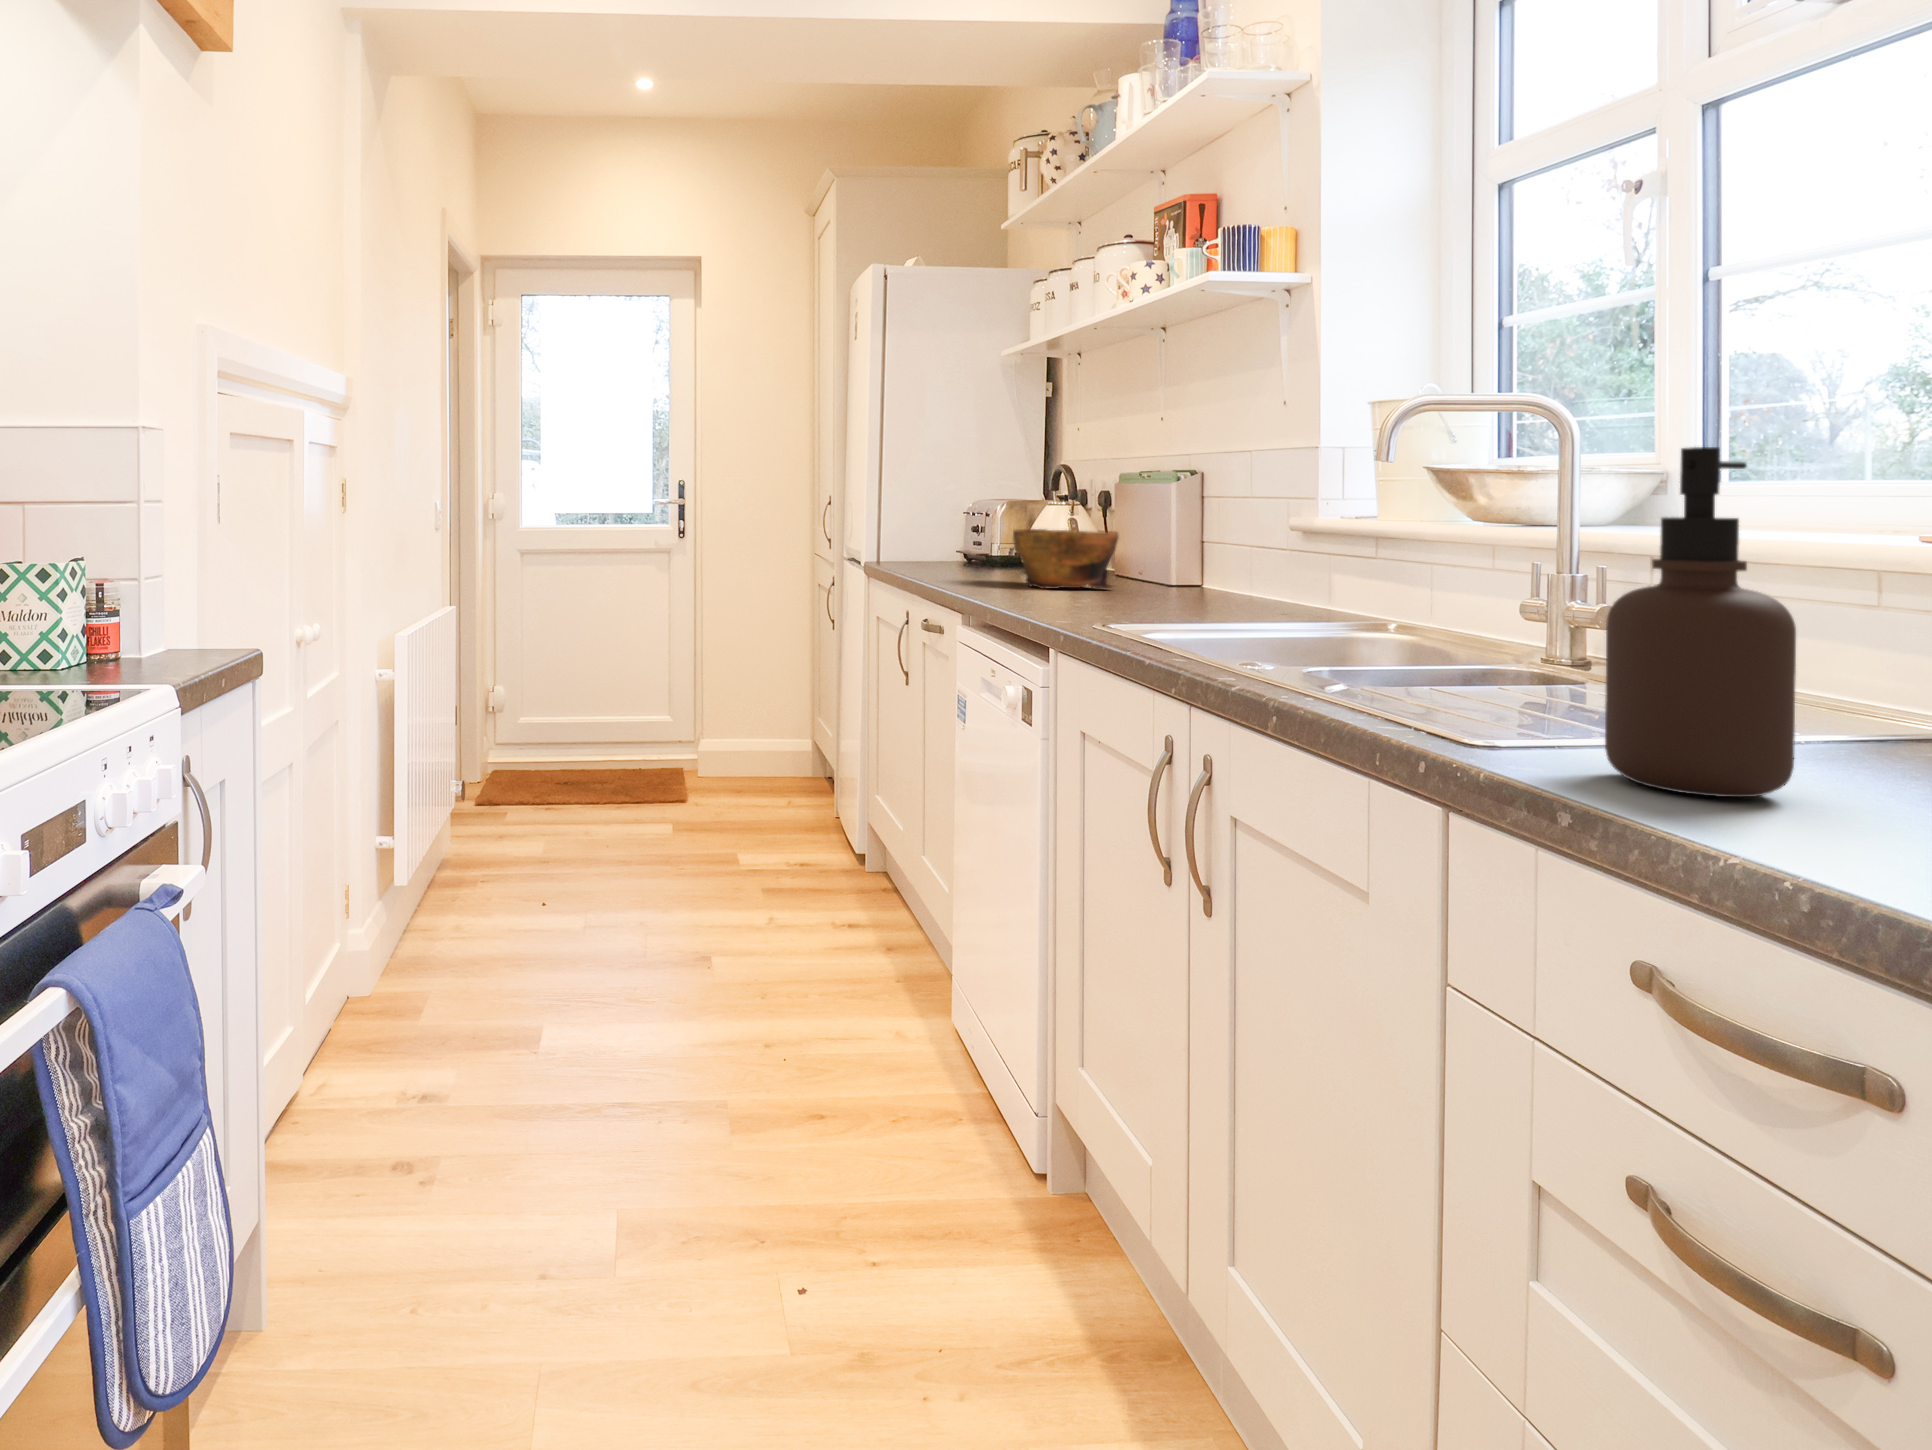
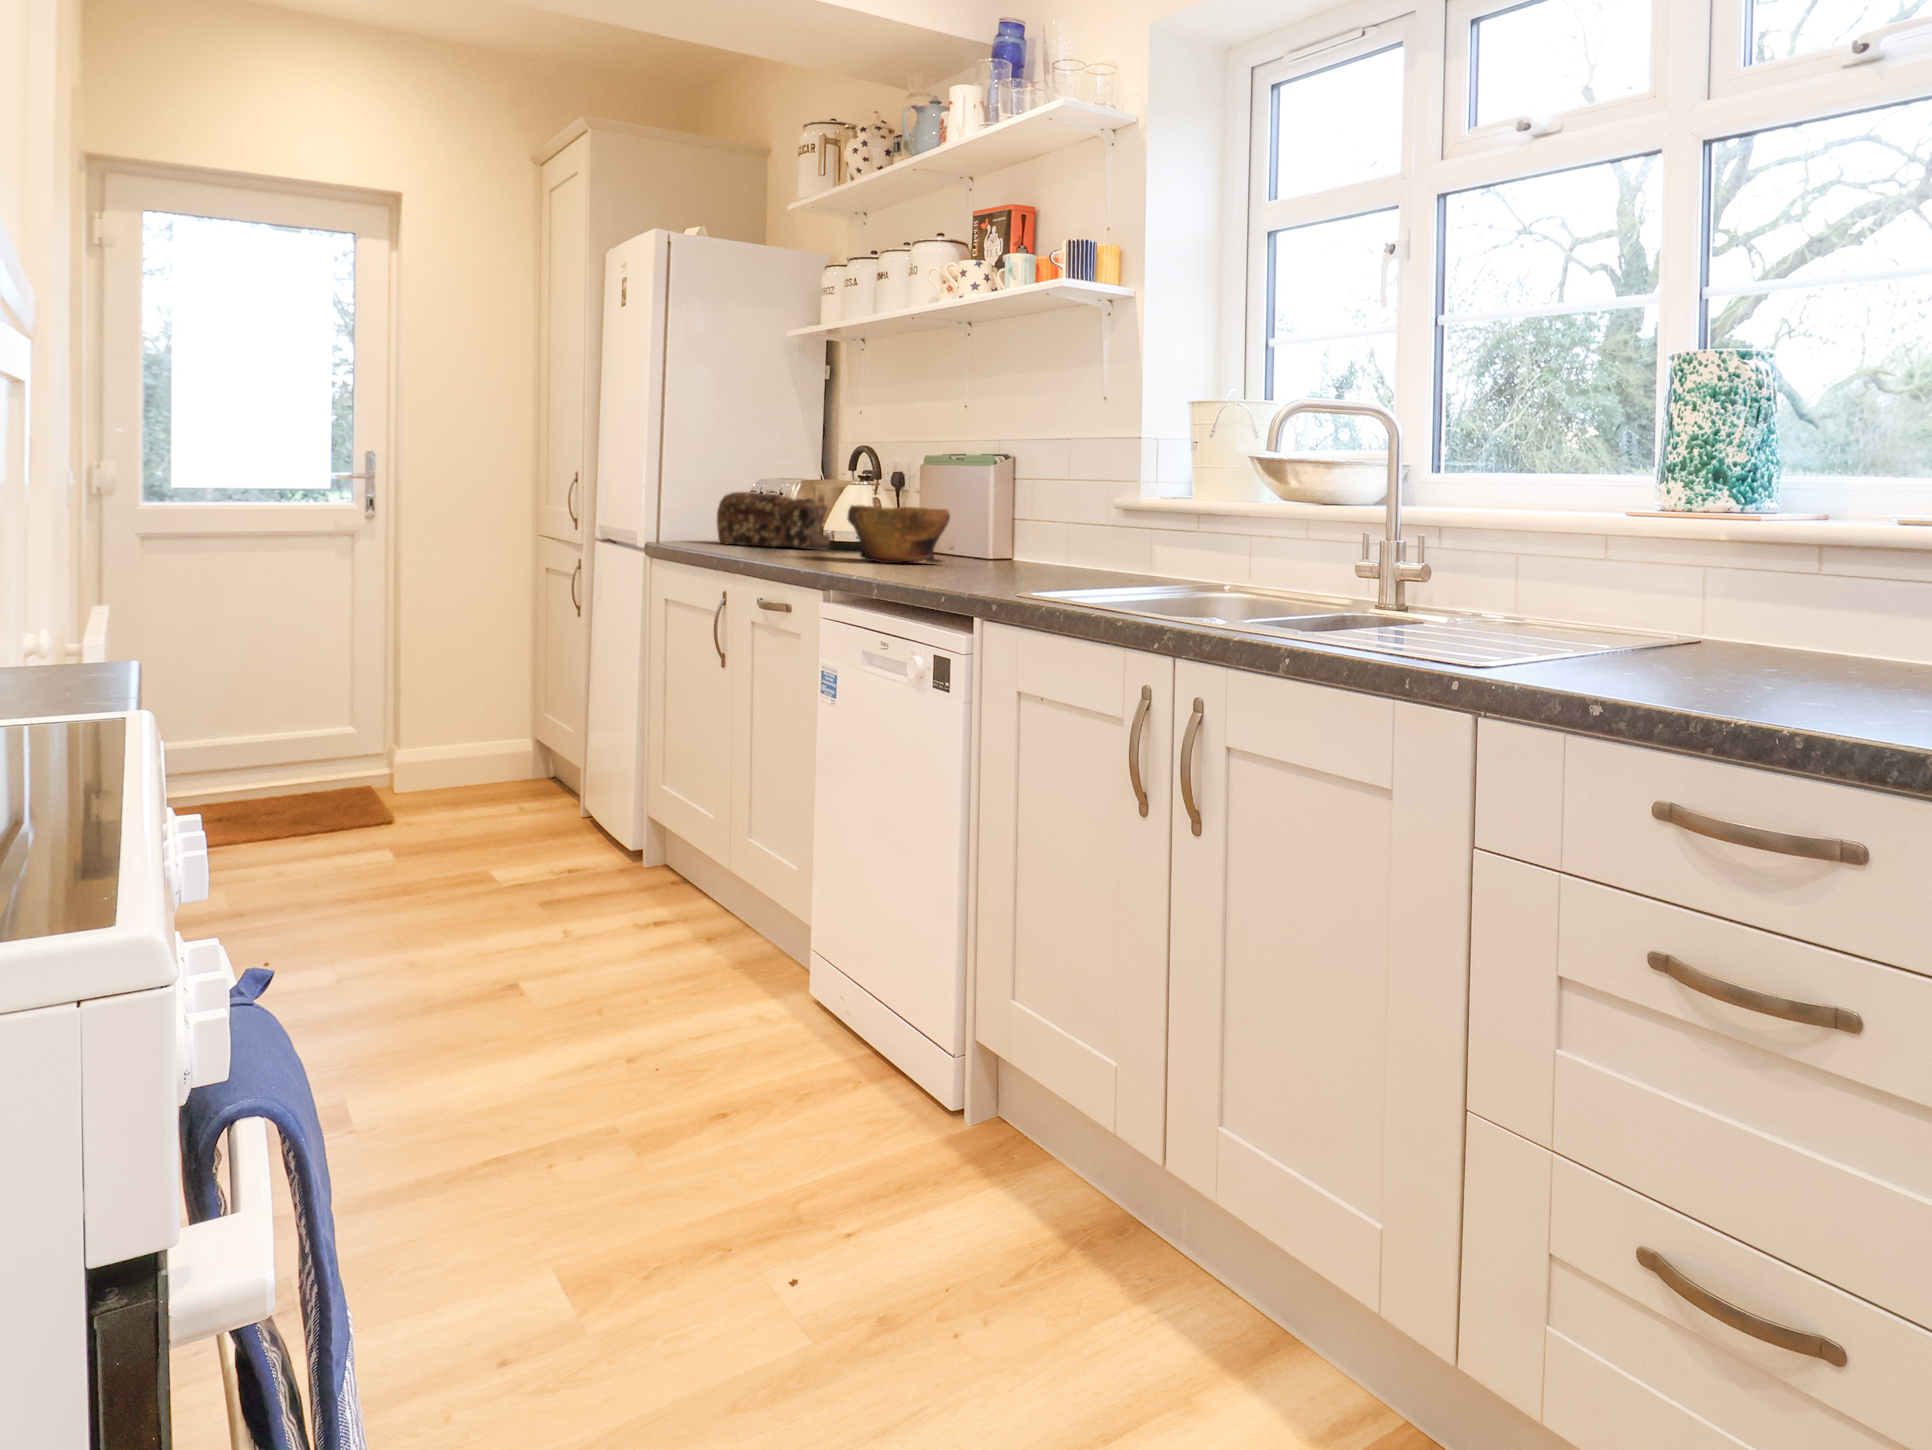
soap dispenser: present [1605,447,1796,797] -> none [1576,440,1691,680]
bread loaf: none [920,515,1033,569] -> present [717,492,831,548]

